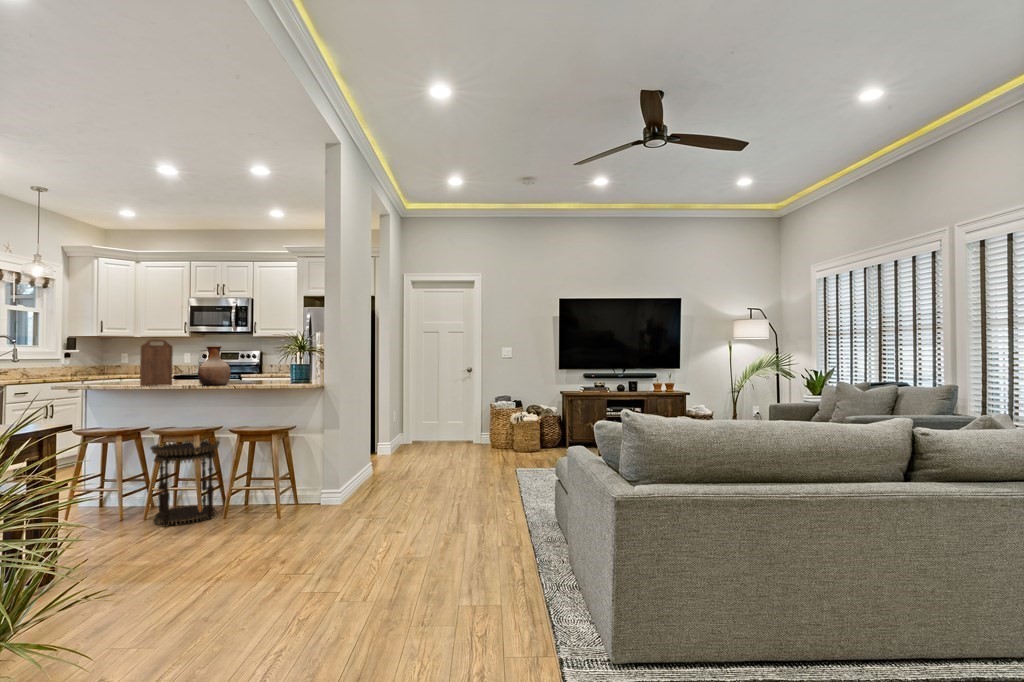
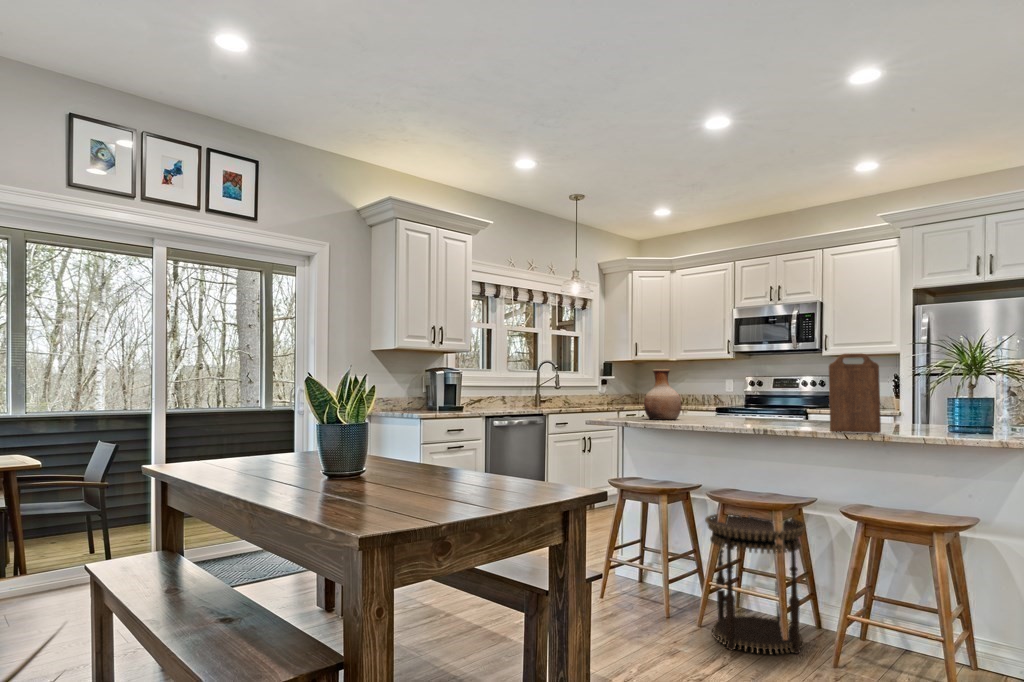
cutting board: present [140,339,173,386] -> present [829,354,881,433]
vase: present [198,346,231,386] -> present [644,369,681,420]

